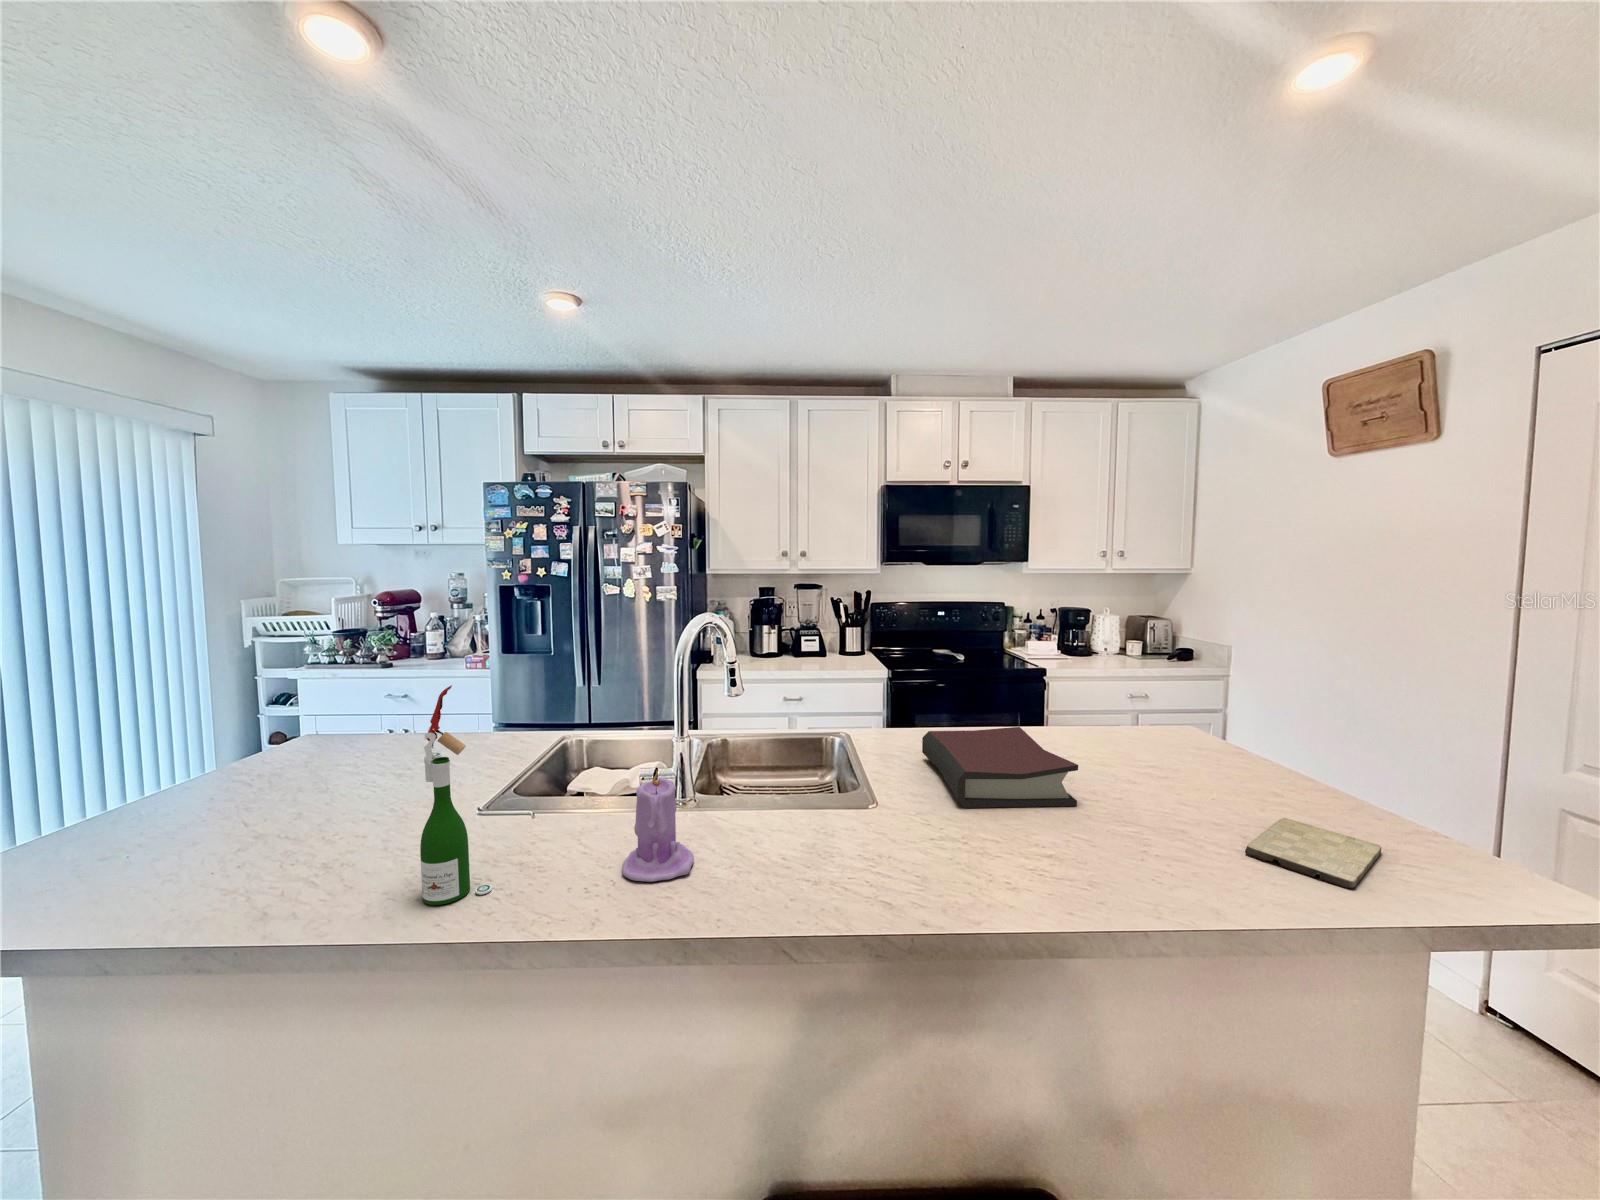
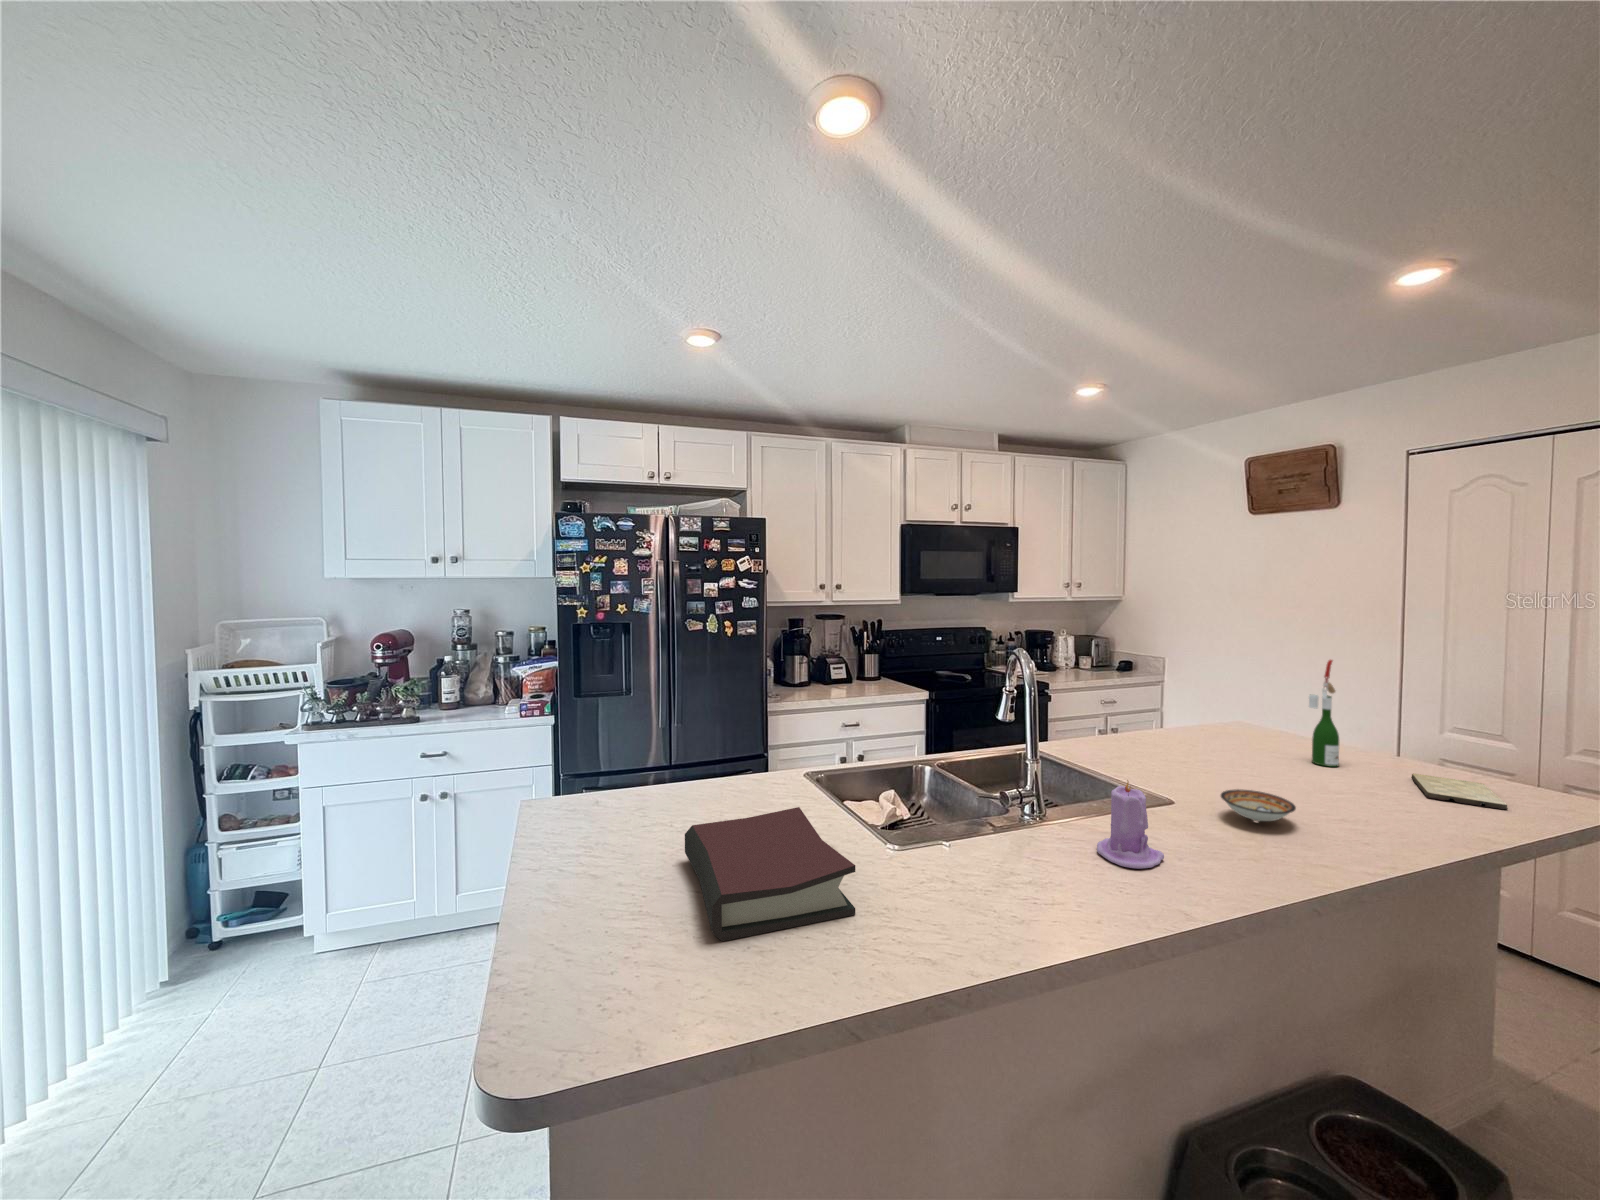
wine bottle: present [420,685,492,905] -> present [1309,660,1339,767]
hardback book: present [922,727,1078,808] -> present [685,807,856,941]
ceramic bowl: none [866,804,961,850] -> present [1221,789,1296,822]

